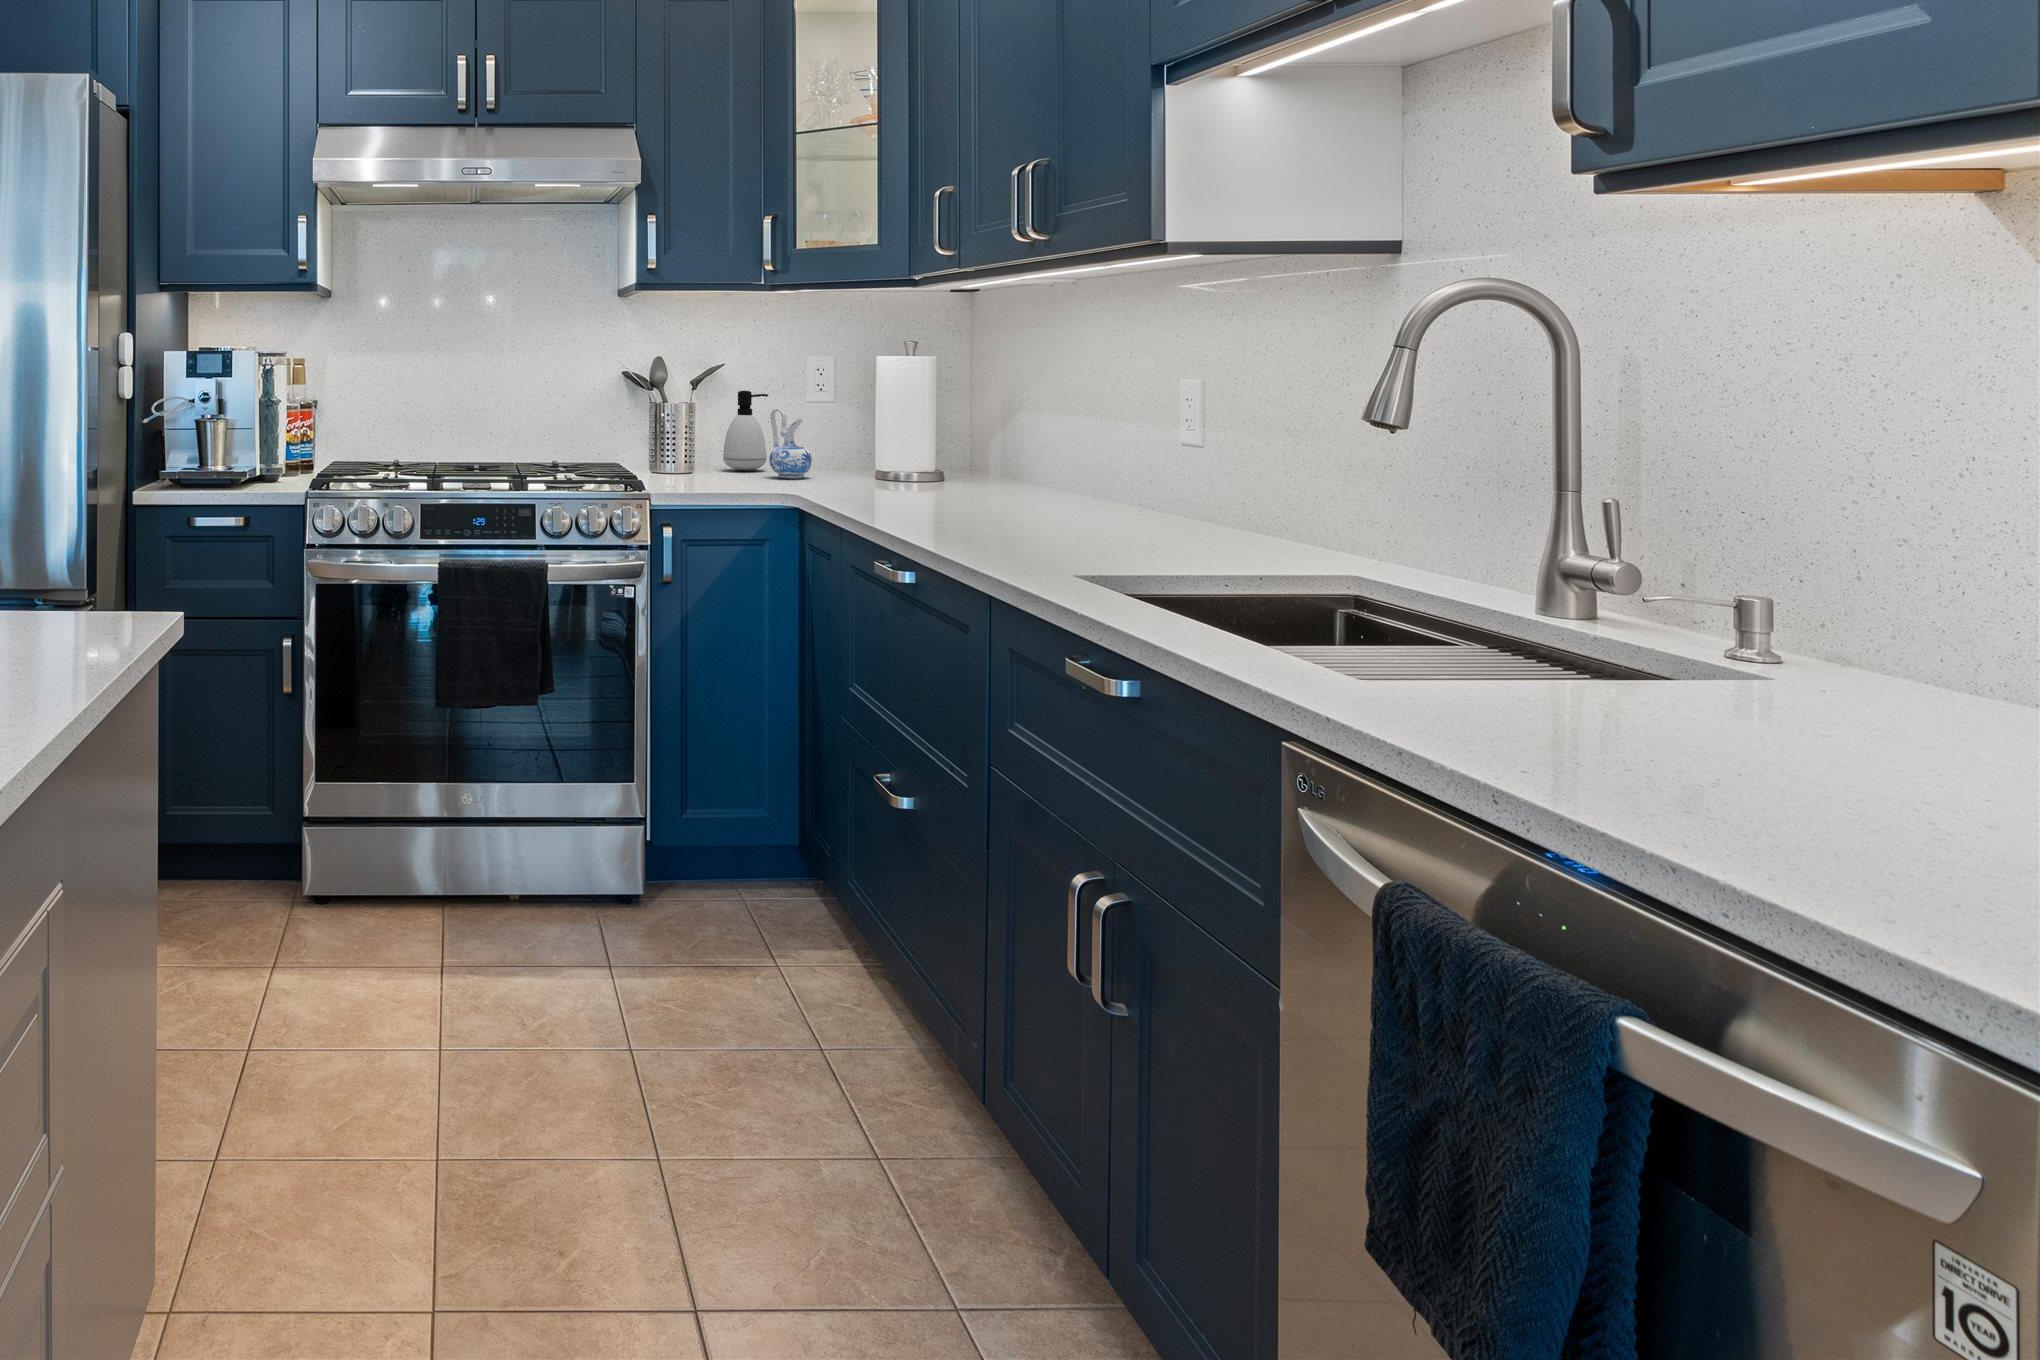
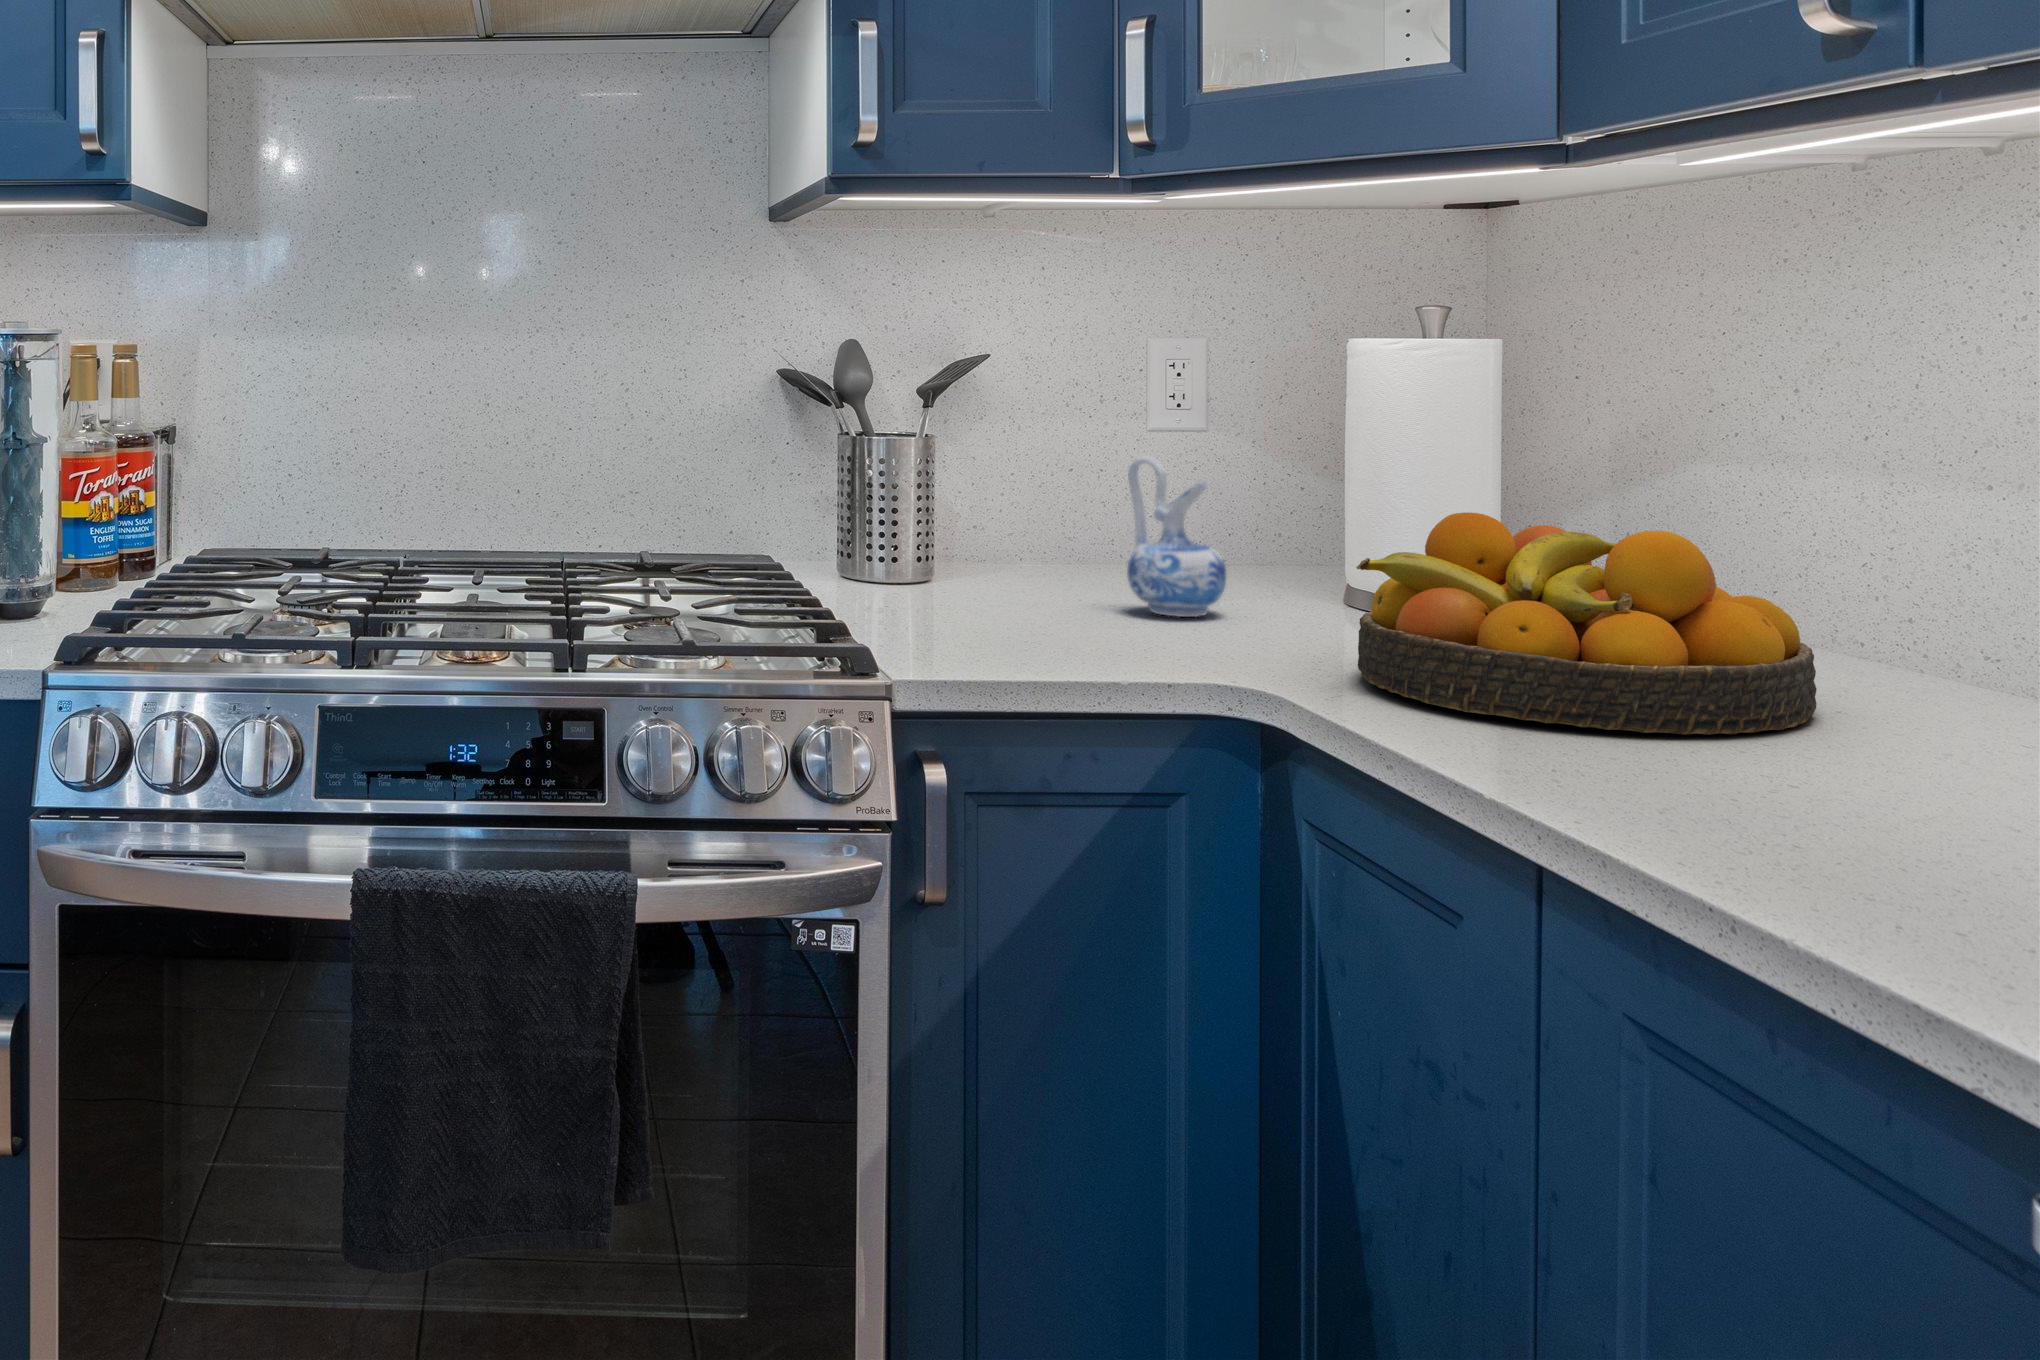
soap dispenser: present [723,391,768,470] -> none [1006,414,1105,586]
fruit bowl: none [836,425,1001,503] -> present [1356,512,1817,735]

